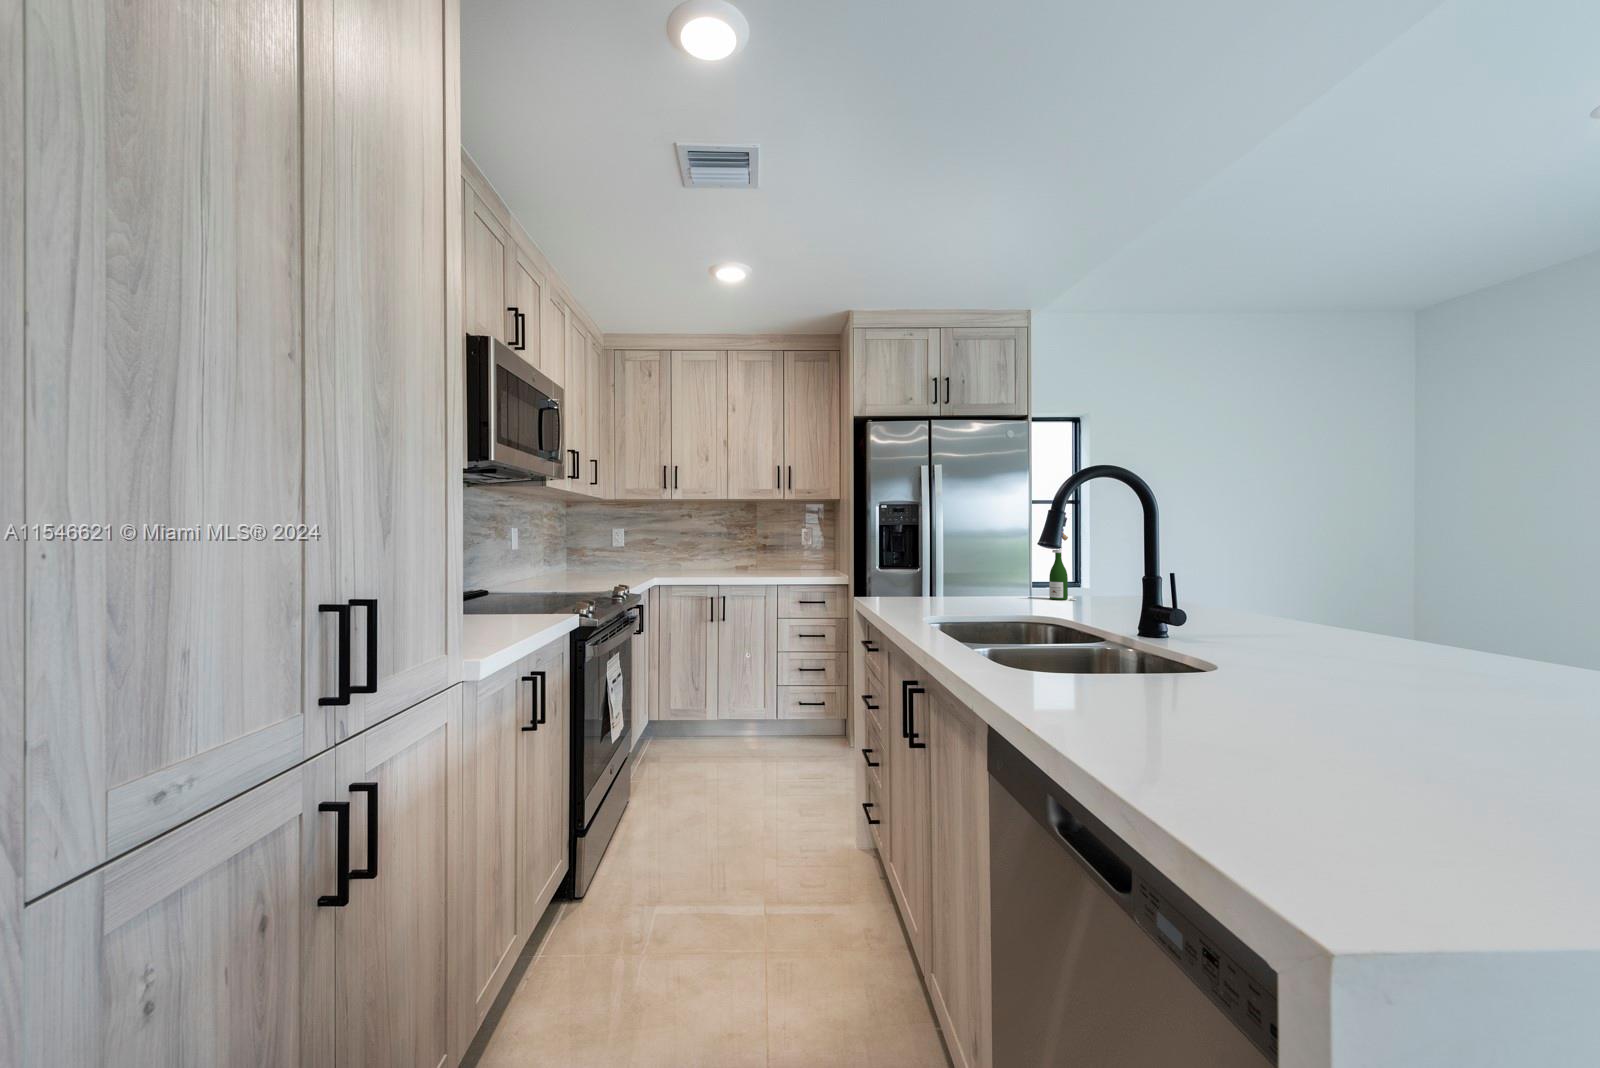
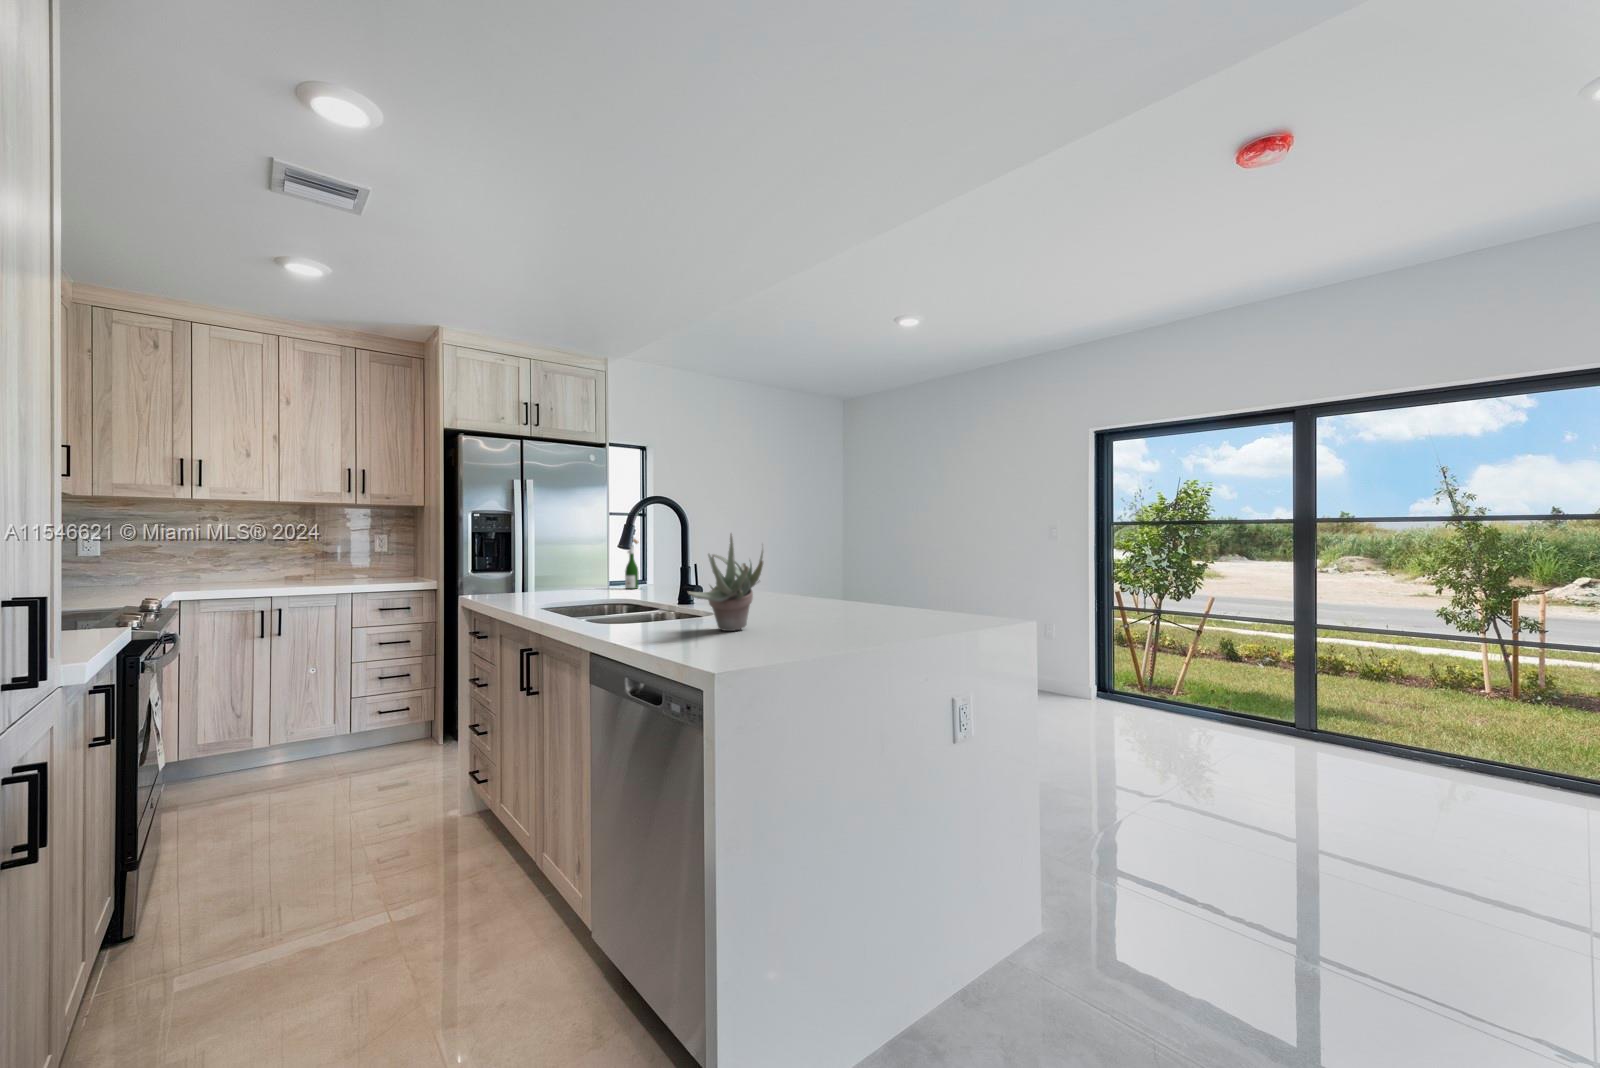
succulent plant: none [1196,519,1397,735] -> present [688,534,763,631]

